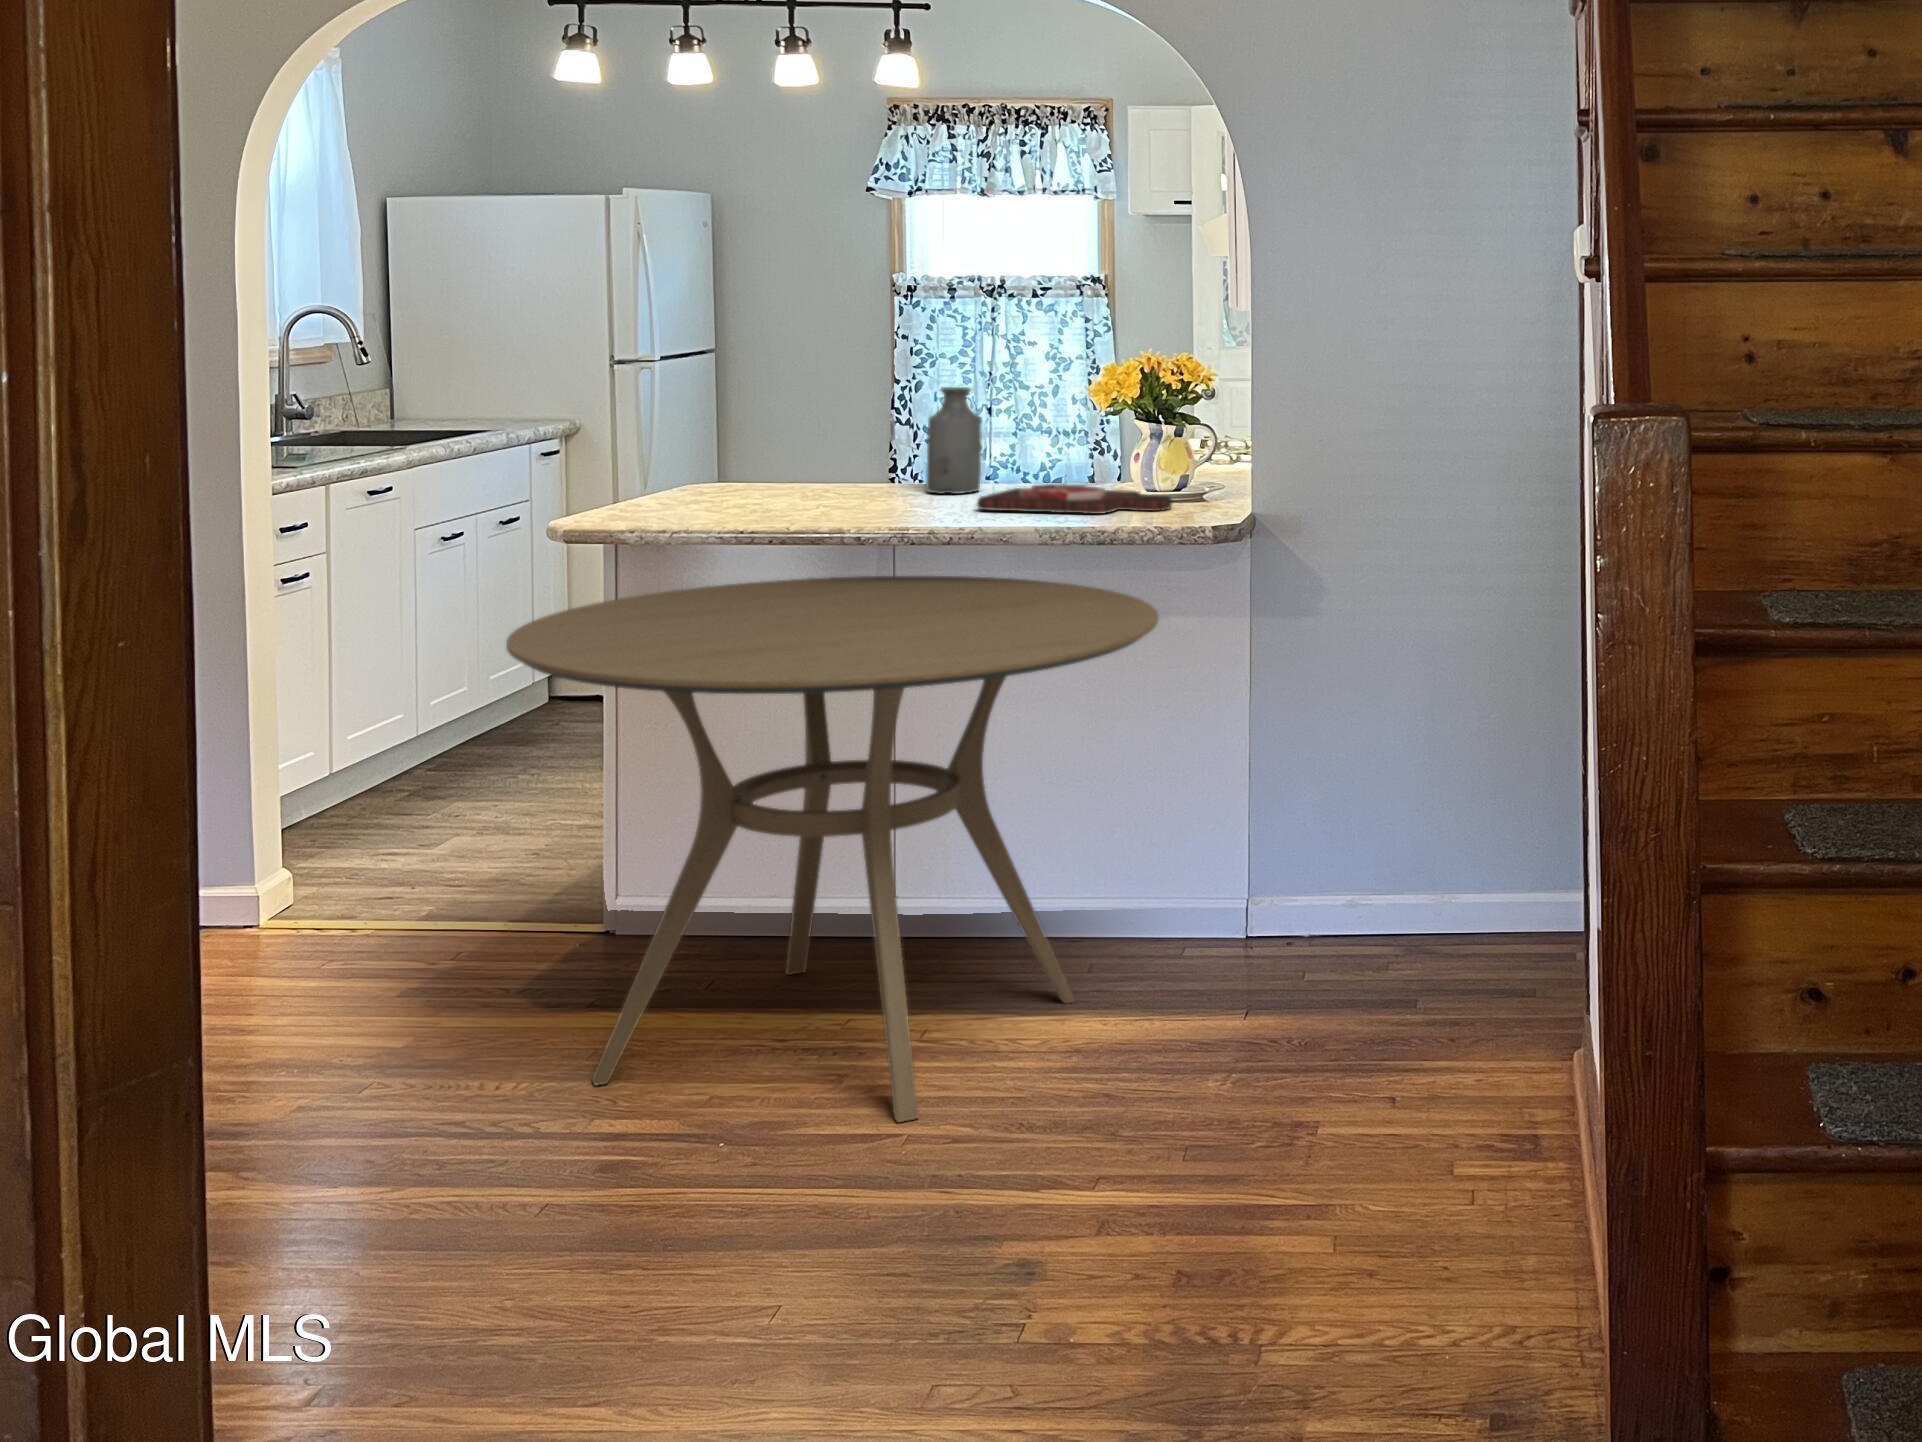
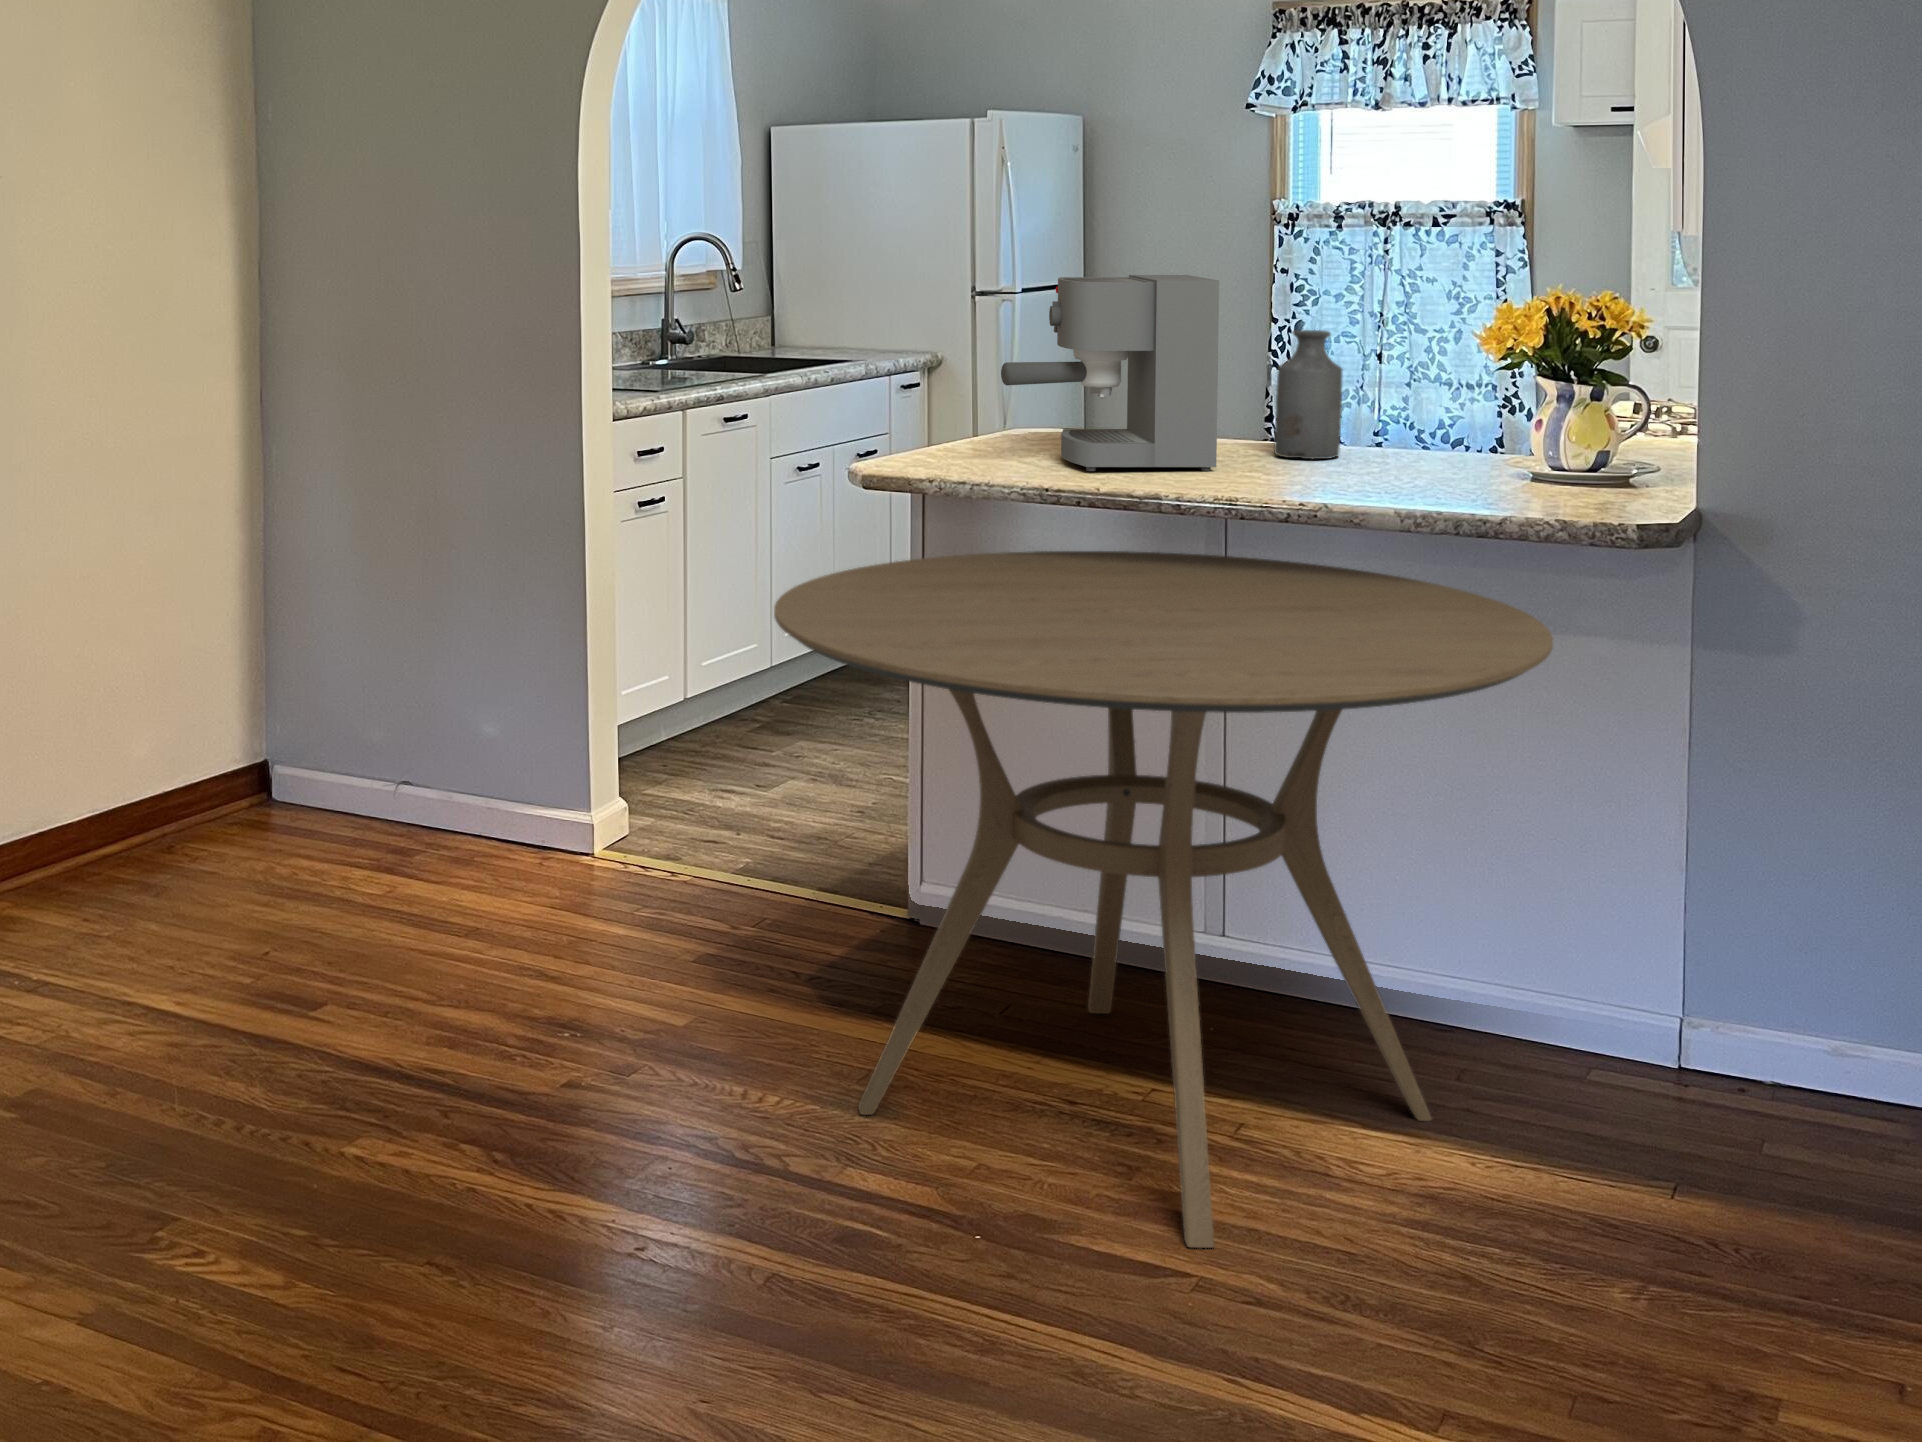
coffee maker: none [689,343,882,513] -> present [1001,275,1219,471]
cutting board: present [977,483,1172,514] -> none [1328,454,1585,498]

